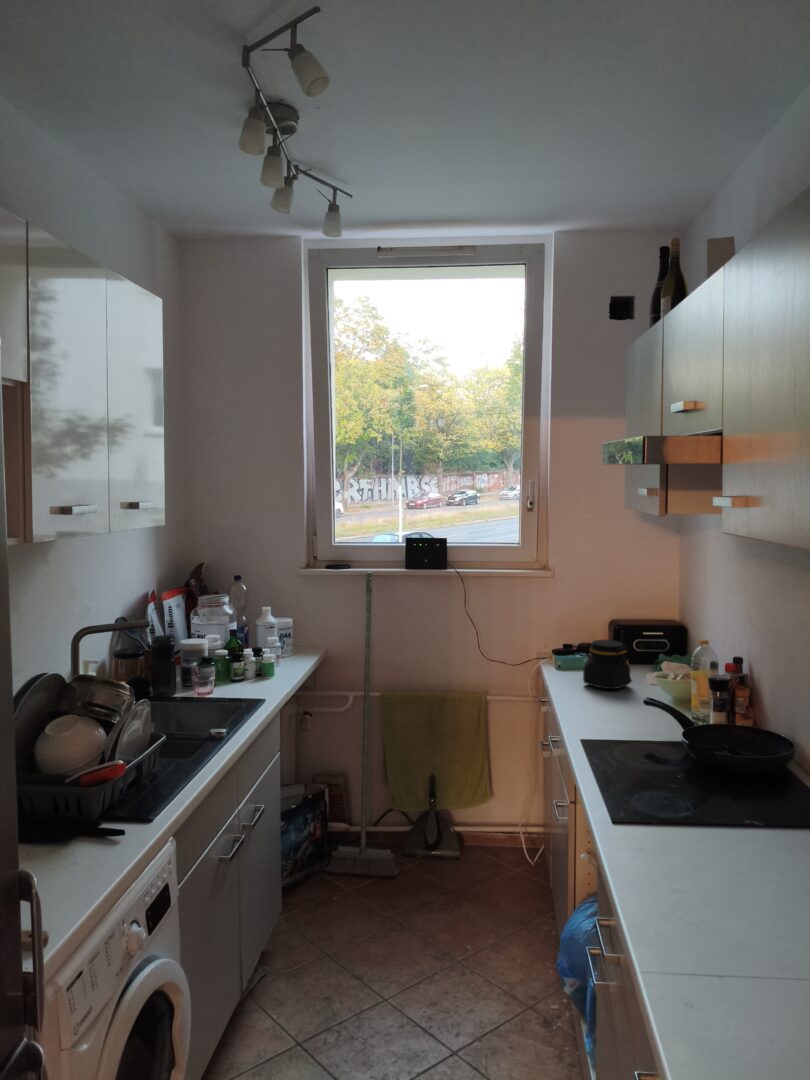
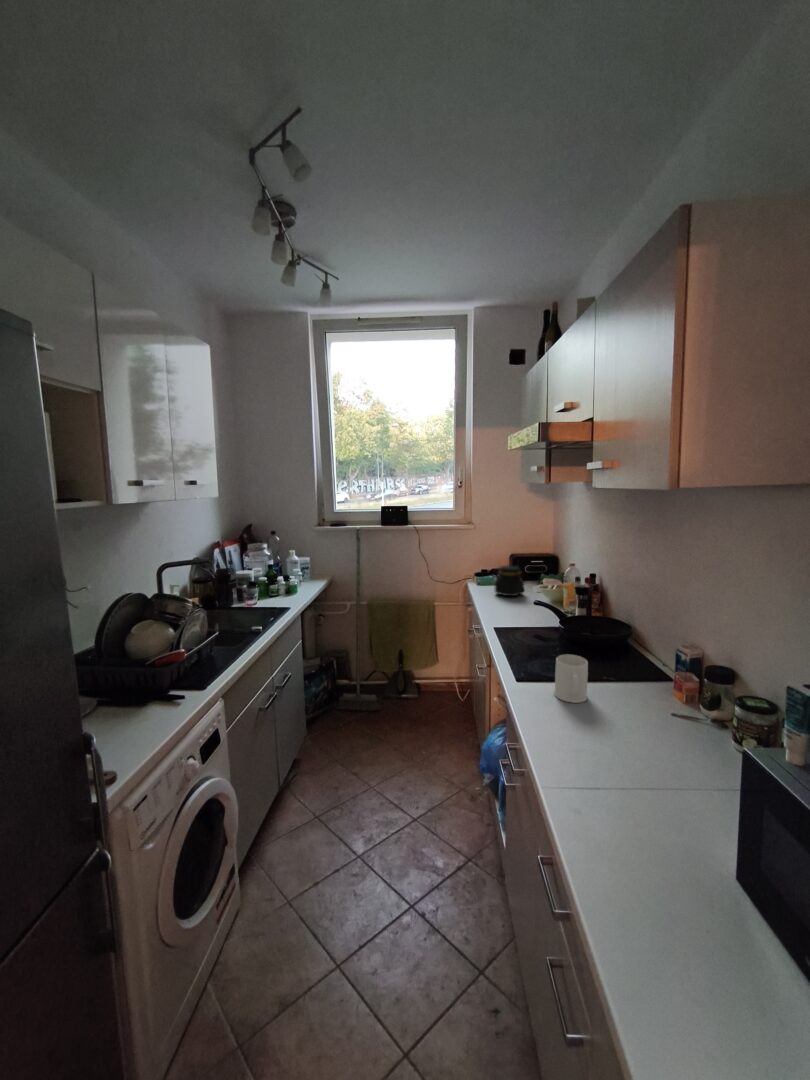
mug: none [673,786,724,860] -> present [554,654,588,703]

